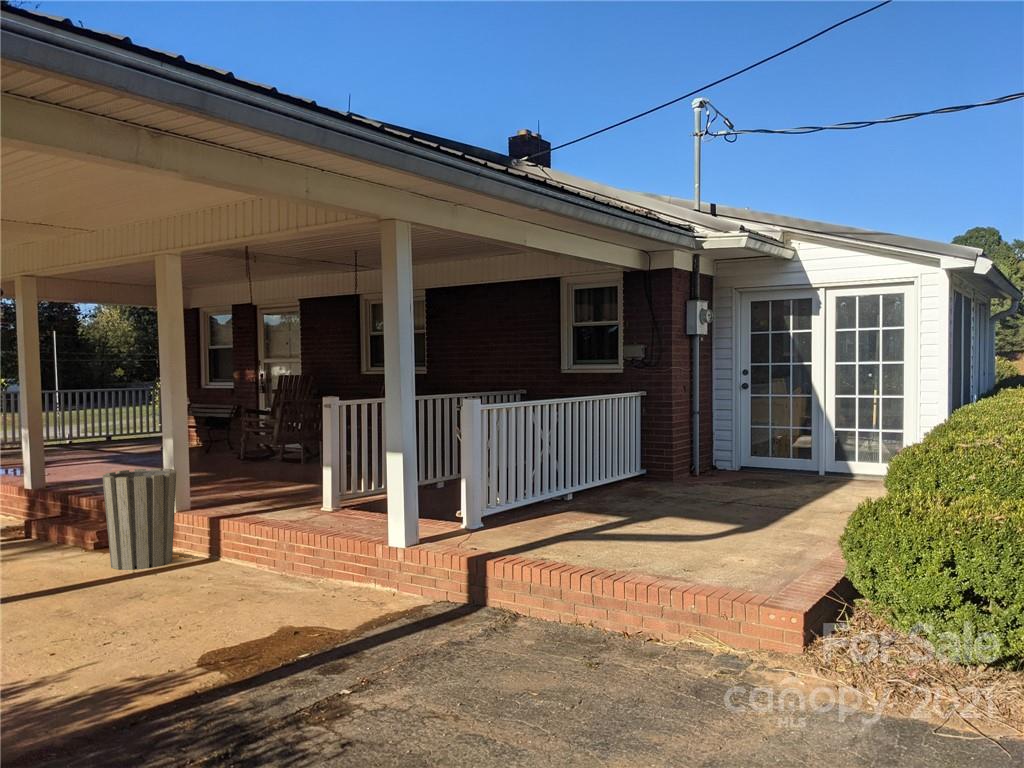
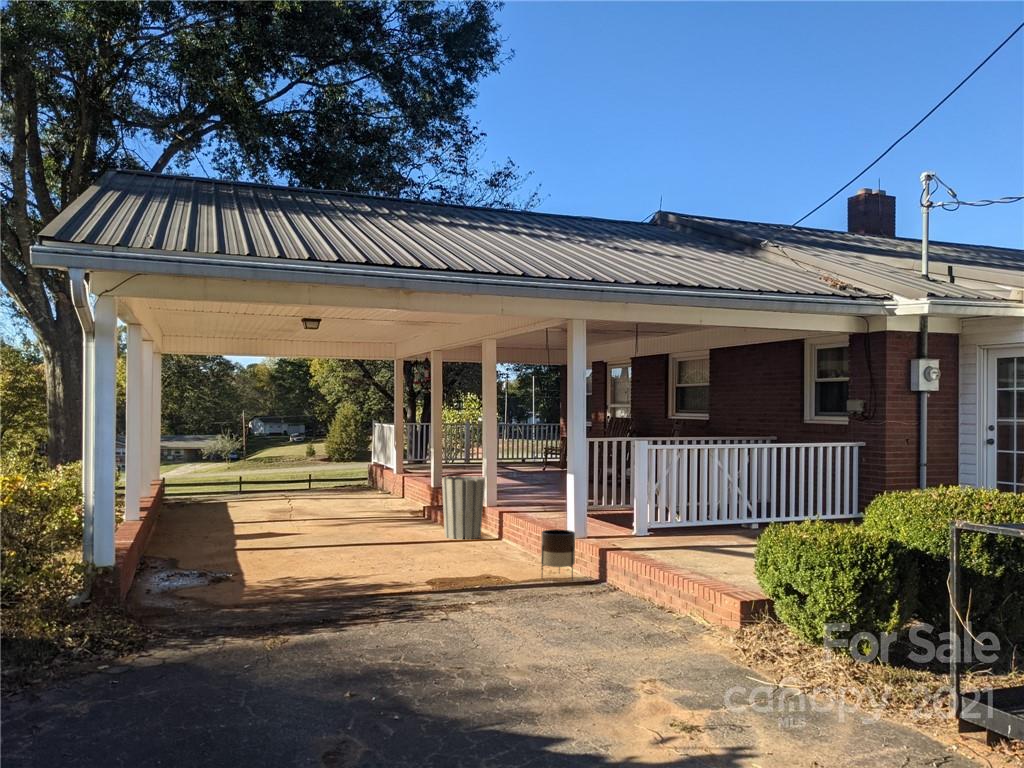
planter: none [365,536,417,616] -> present [541,529,575,579]

